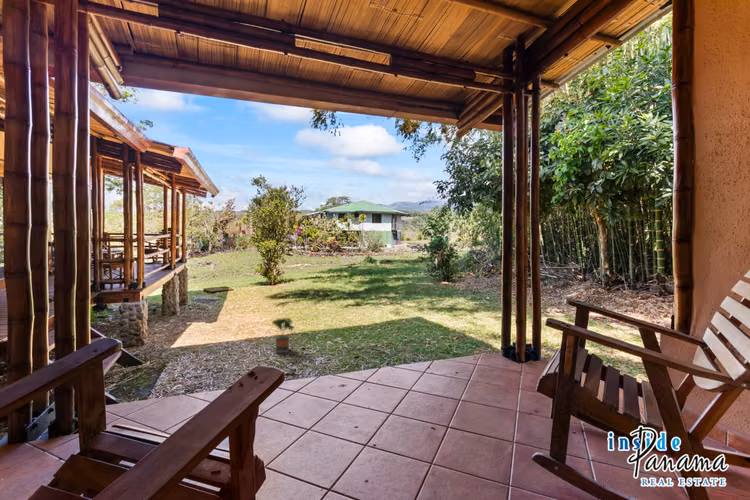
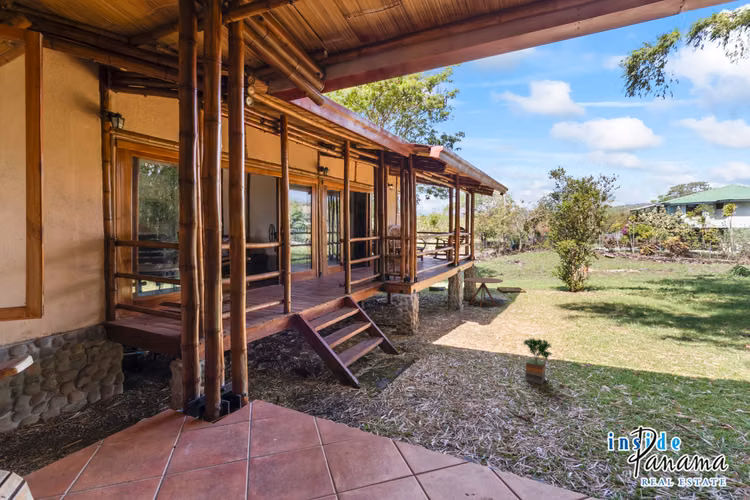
round table: none [180,278,221,308] -> present [464,277,503,307]

